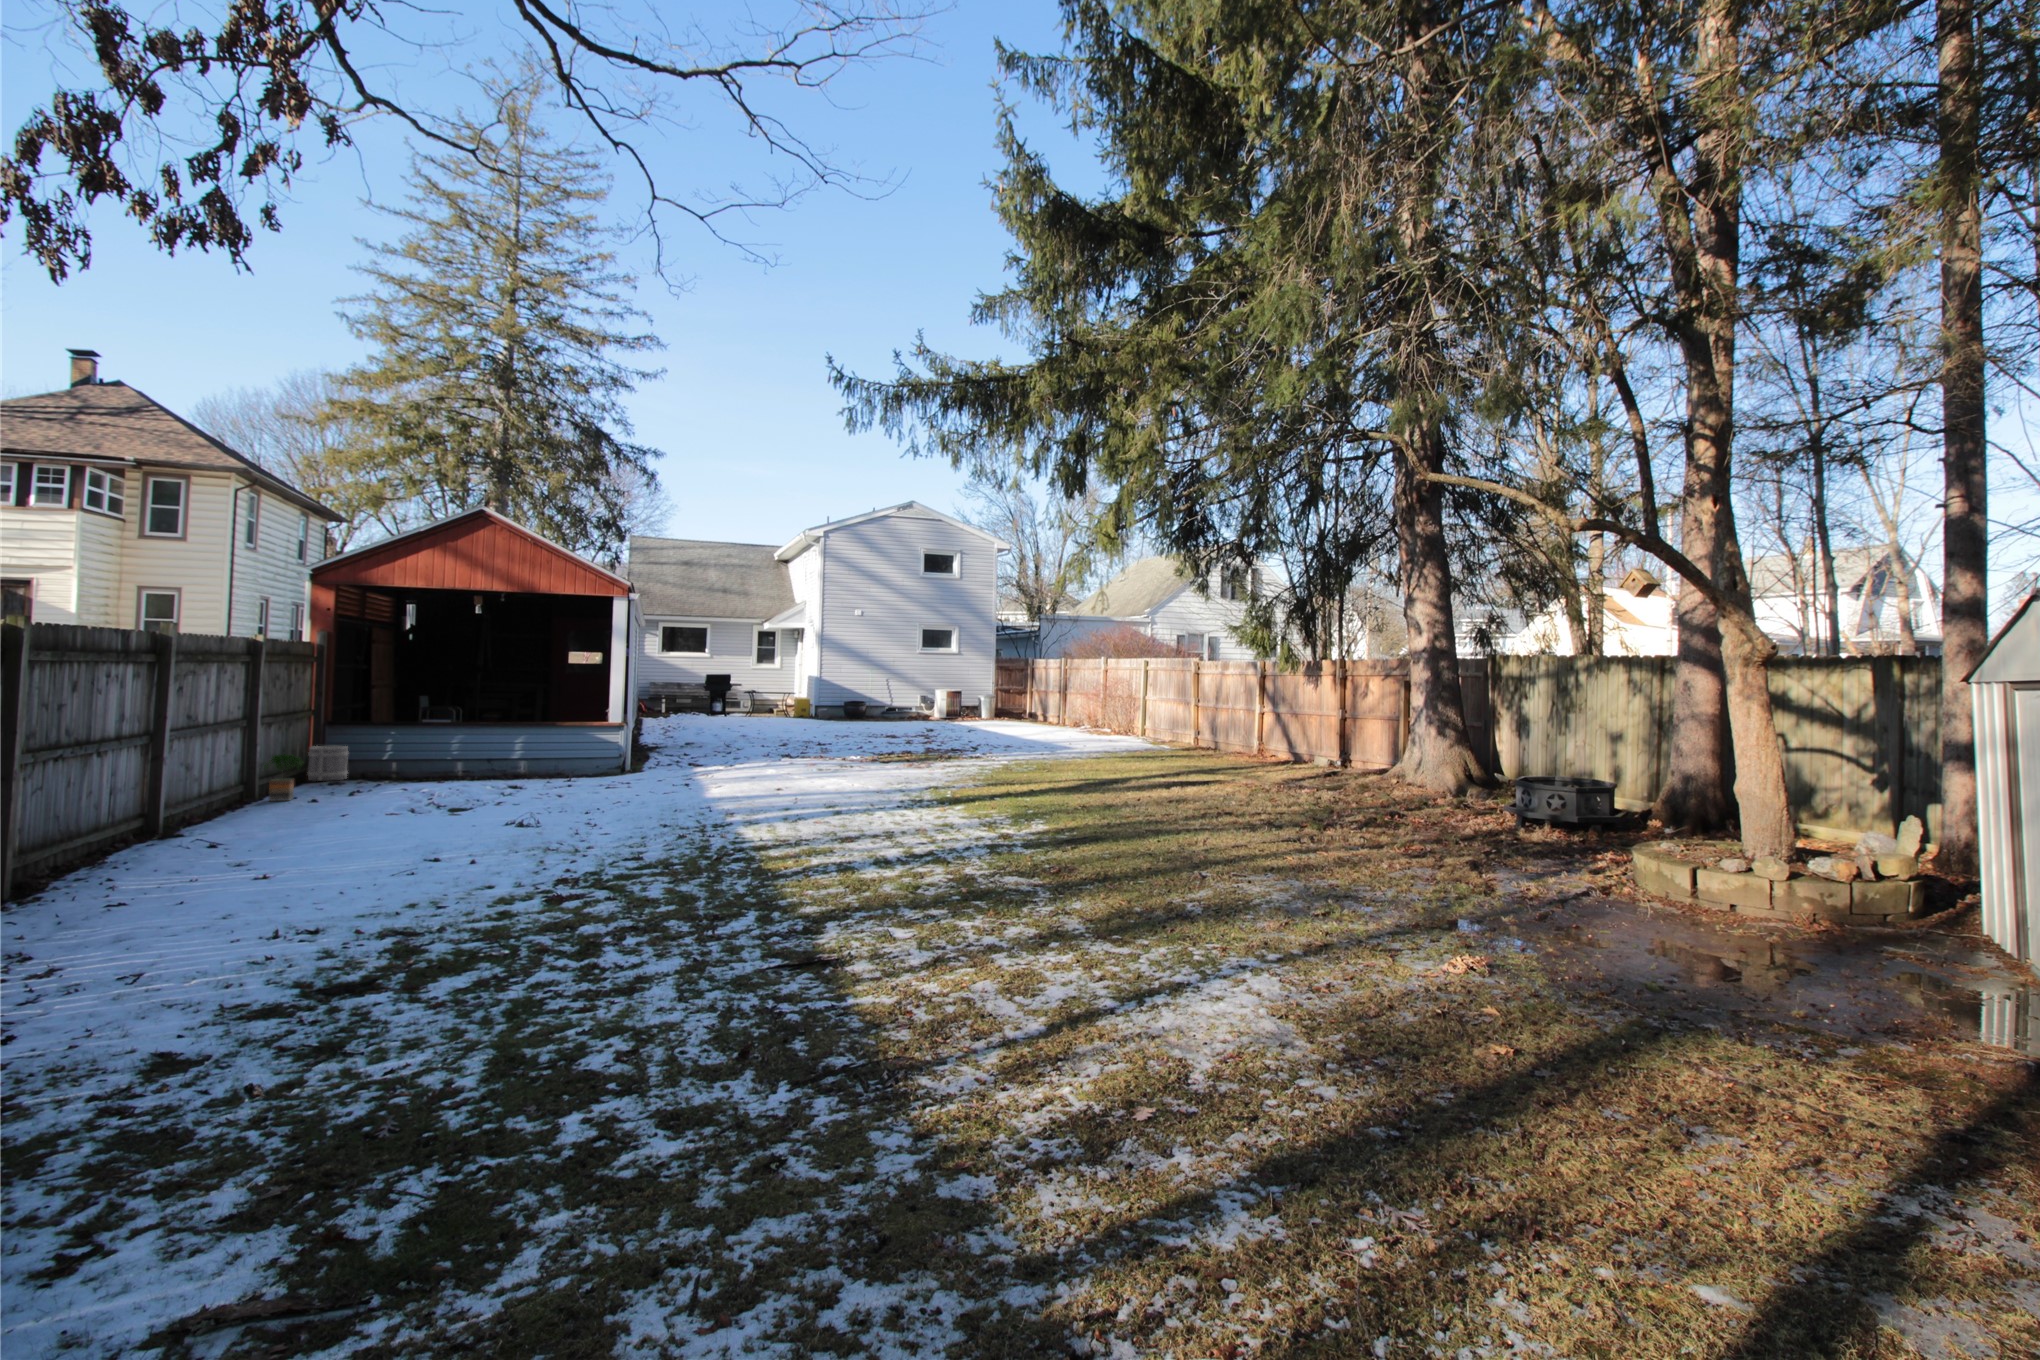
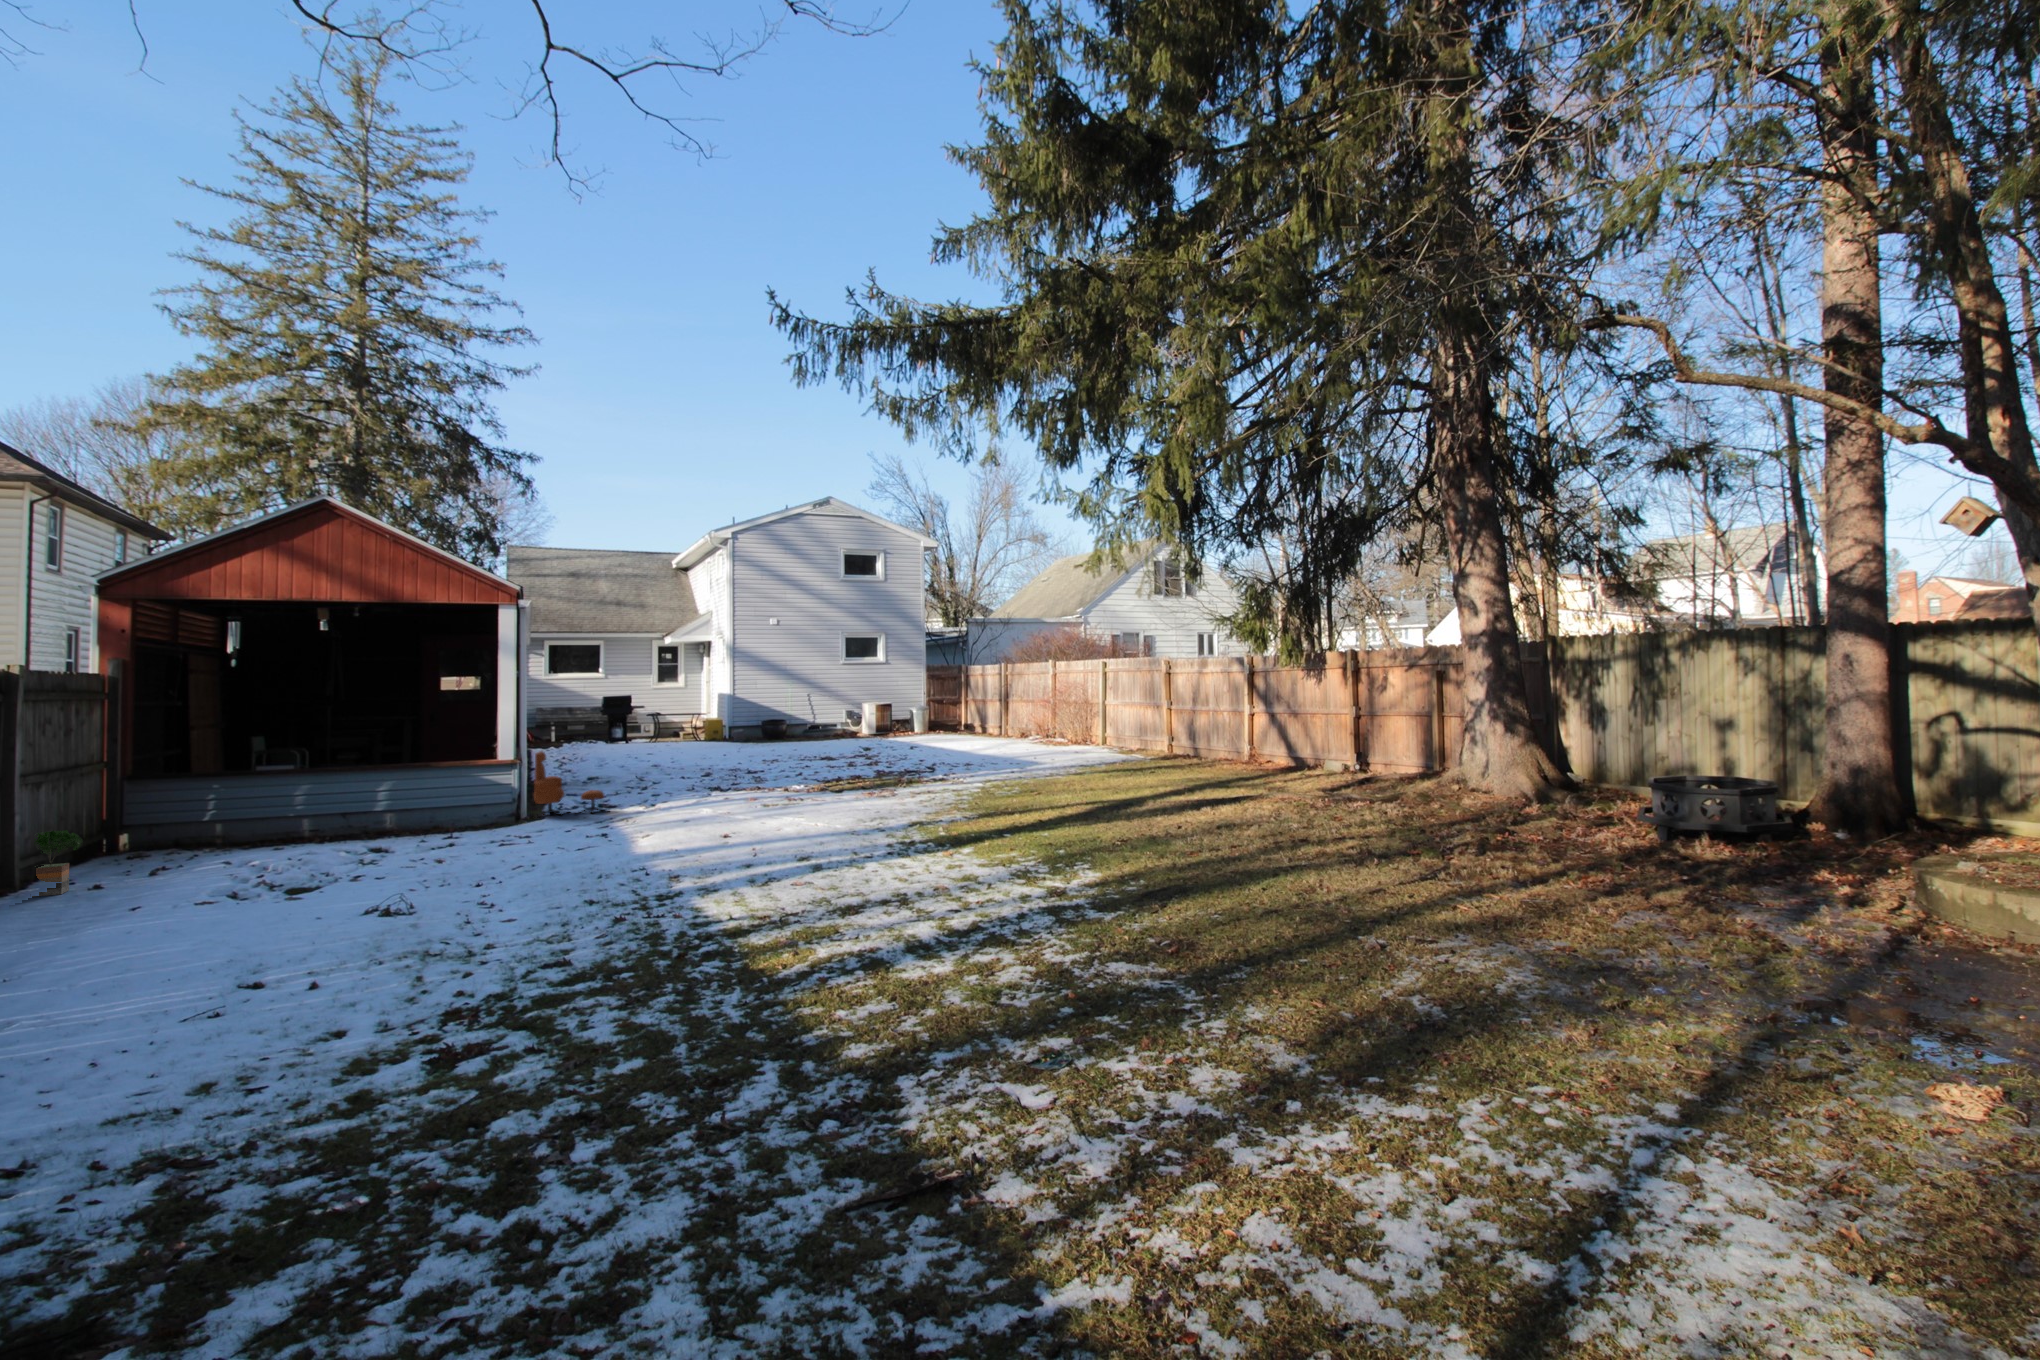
lounge chair: none [630,715,695,768] -> present [534,751,607,816]
bucket: present [308,746,348,781] -> none [100,812,157,859]

